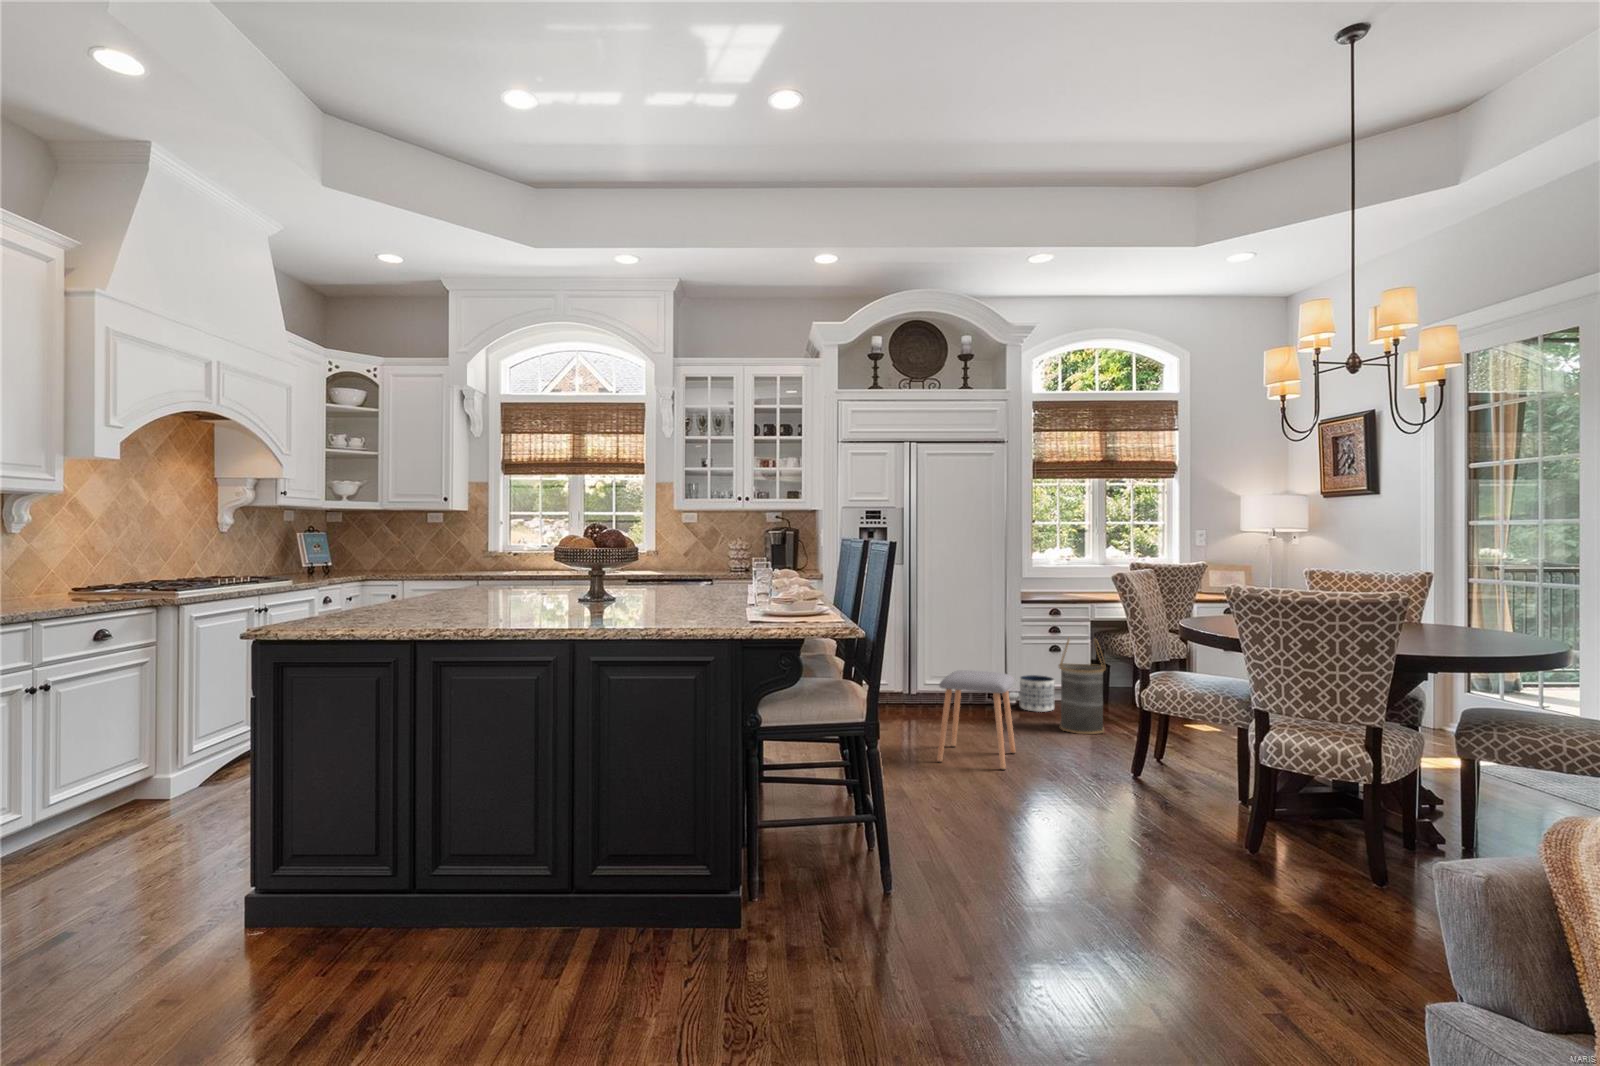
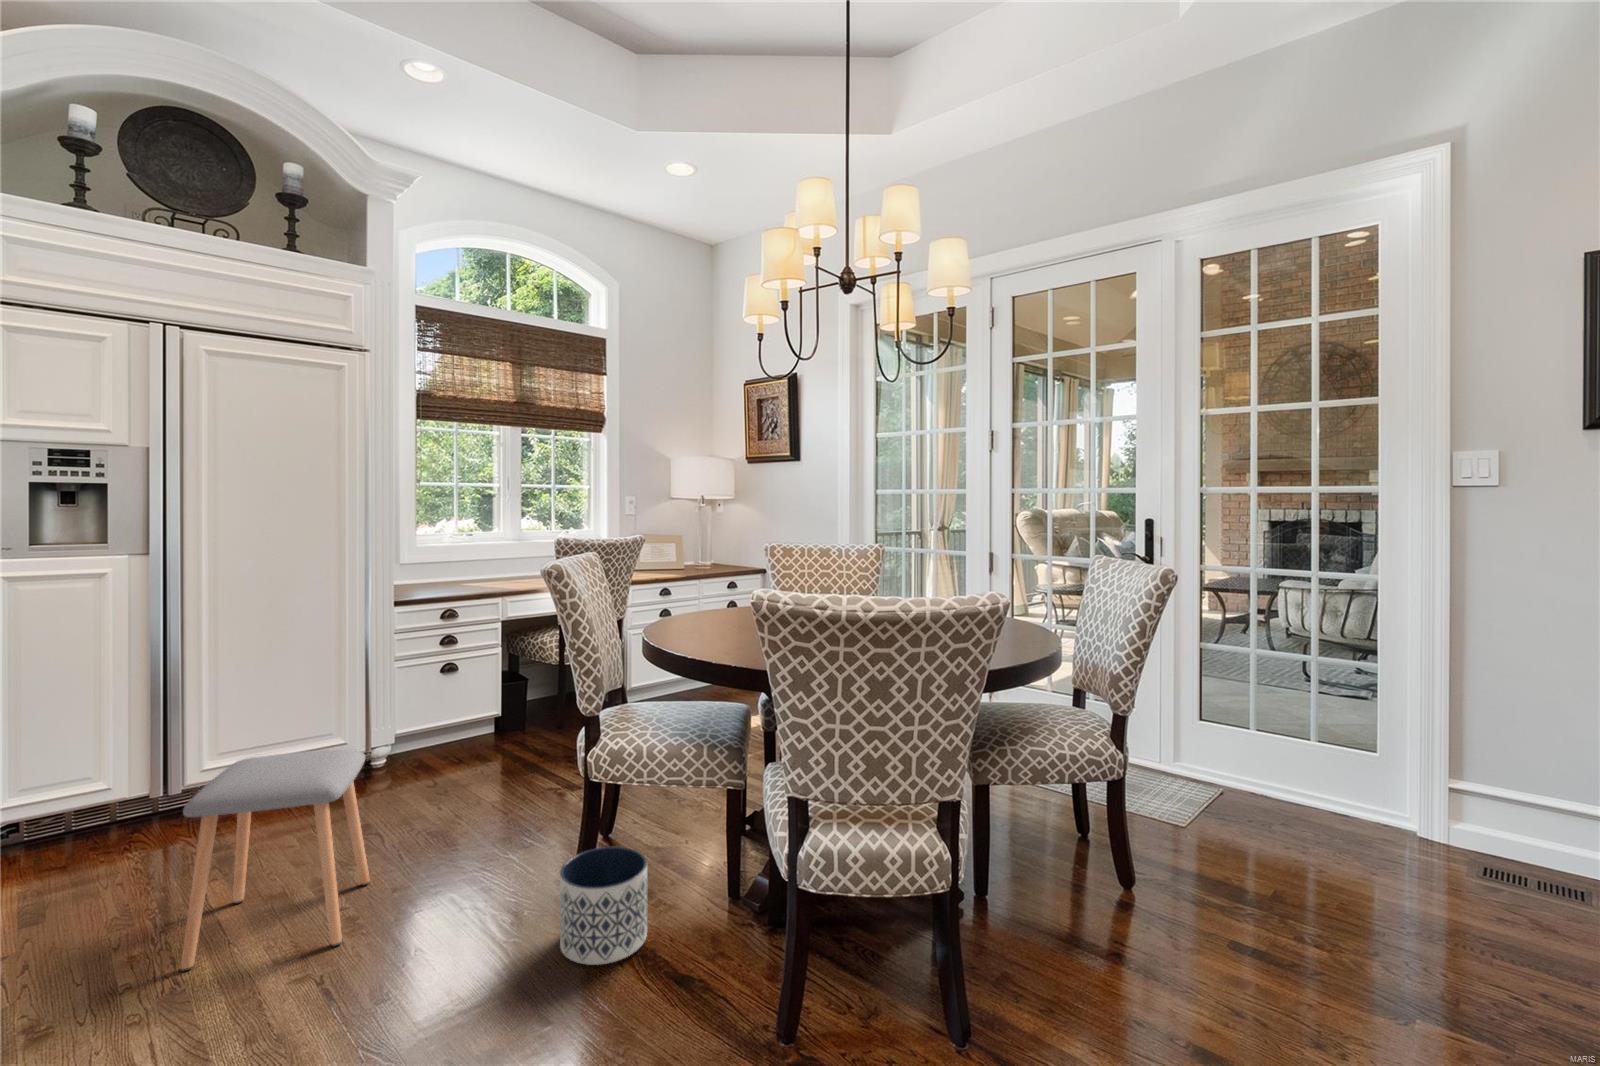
basket: present [1059,638,1106,734] -> none [451,651,524,799]
planter: present [1020,675,1054,712] -> present [560,847,647,965]

